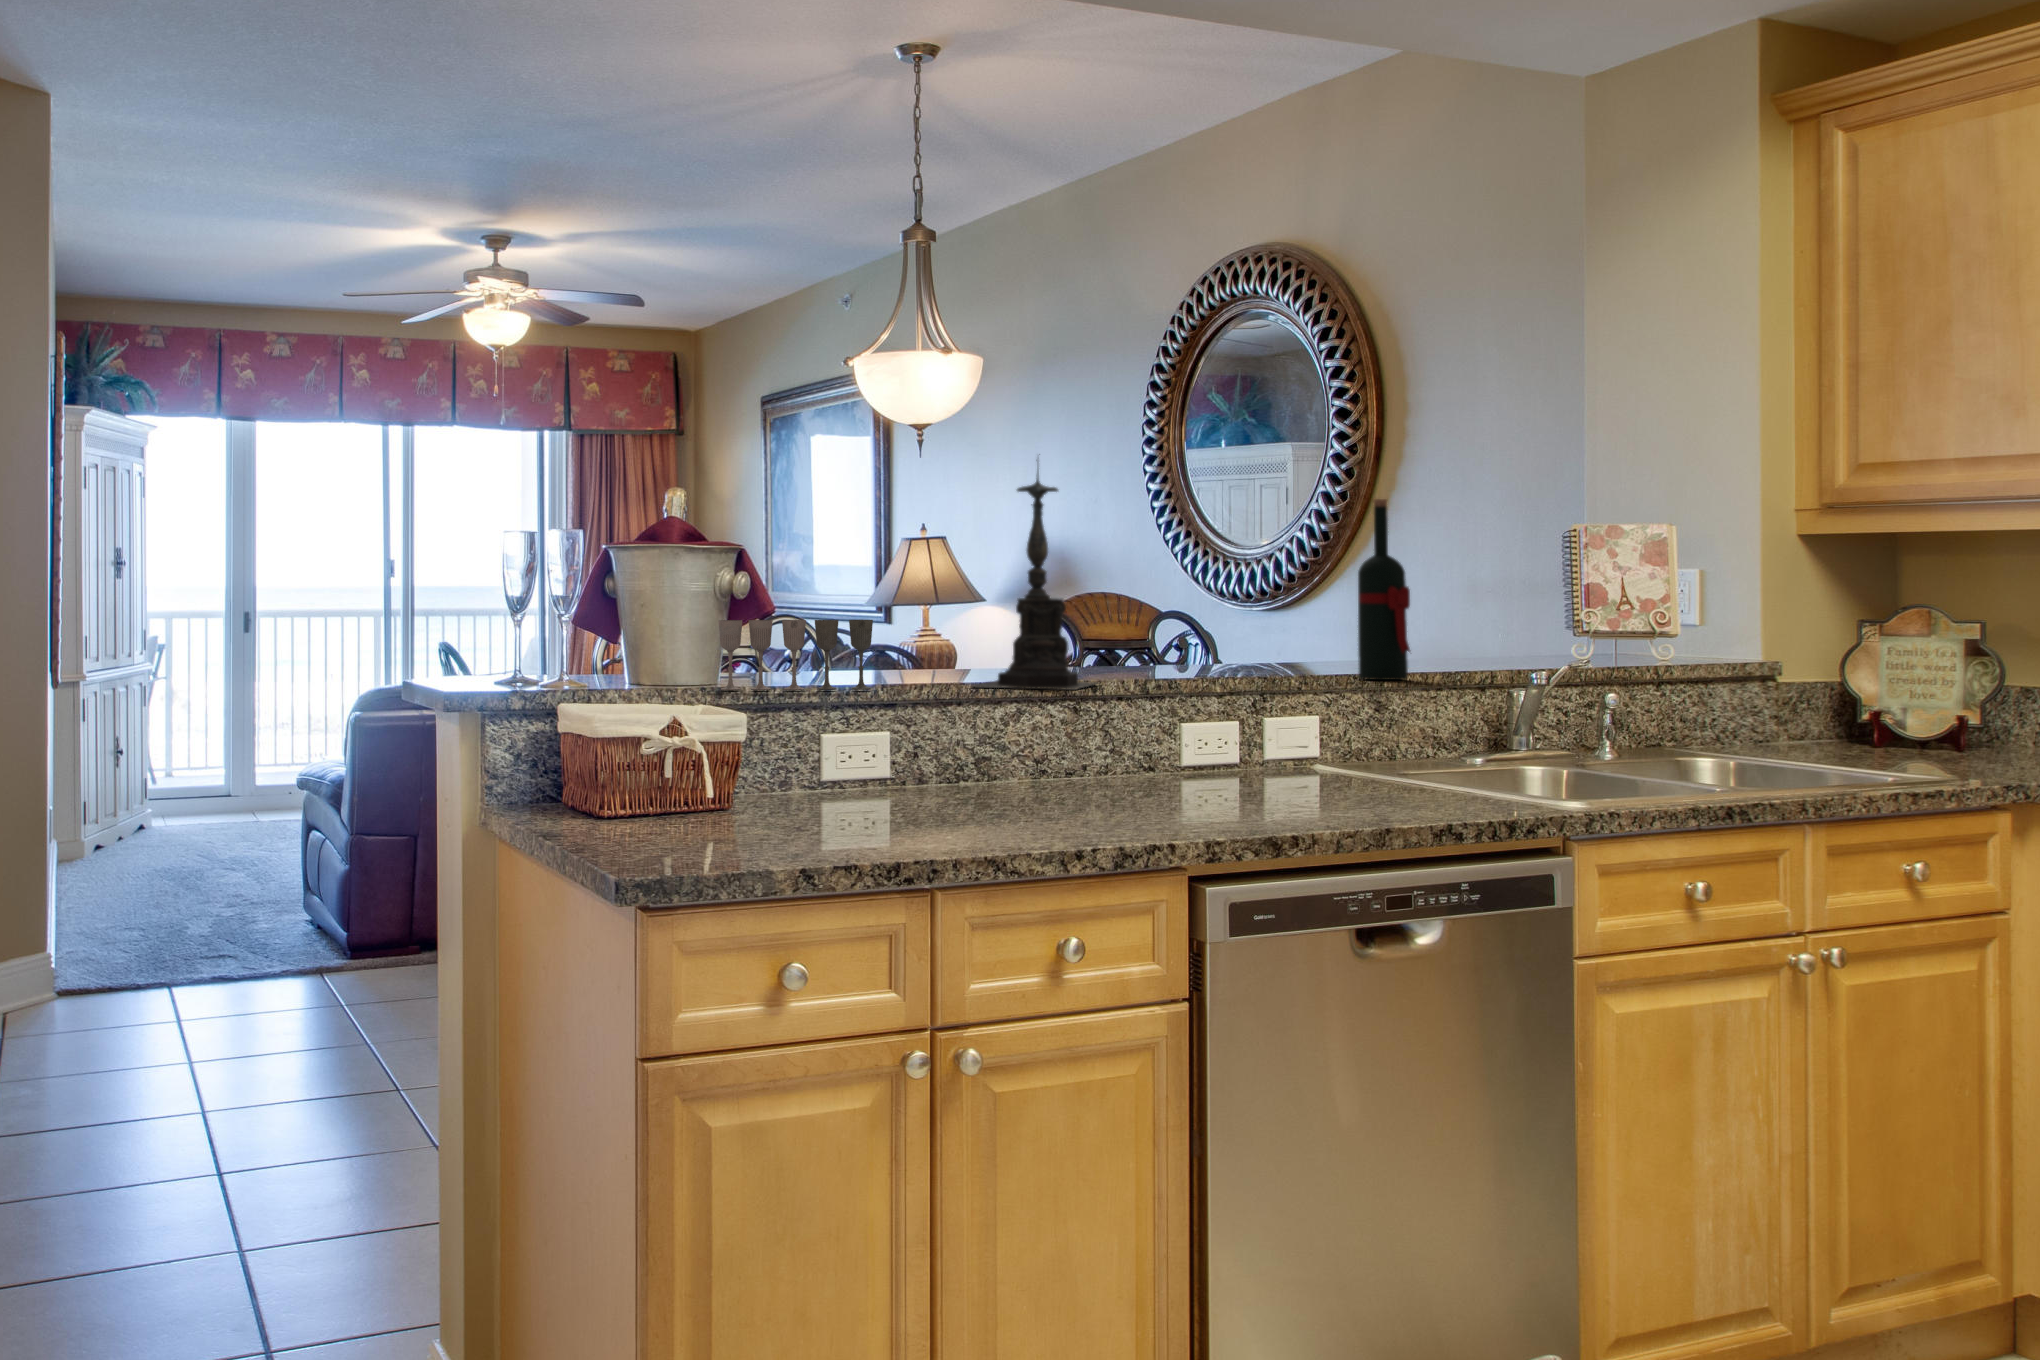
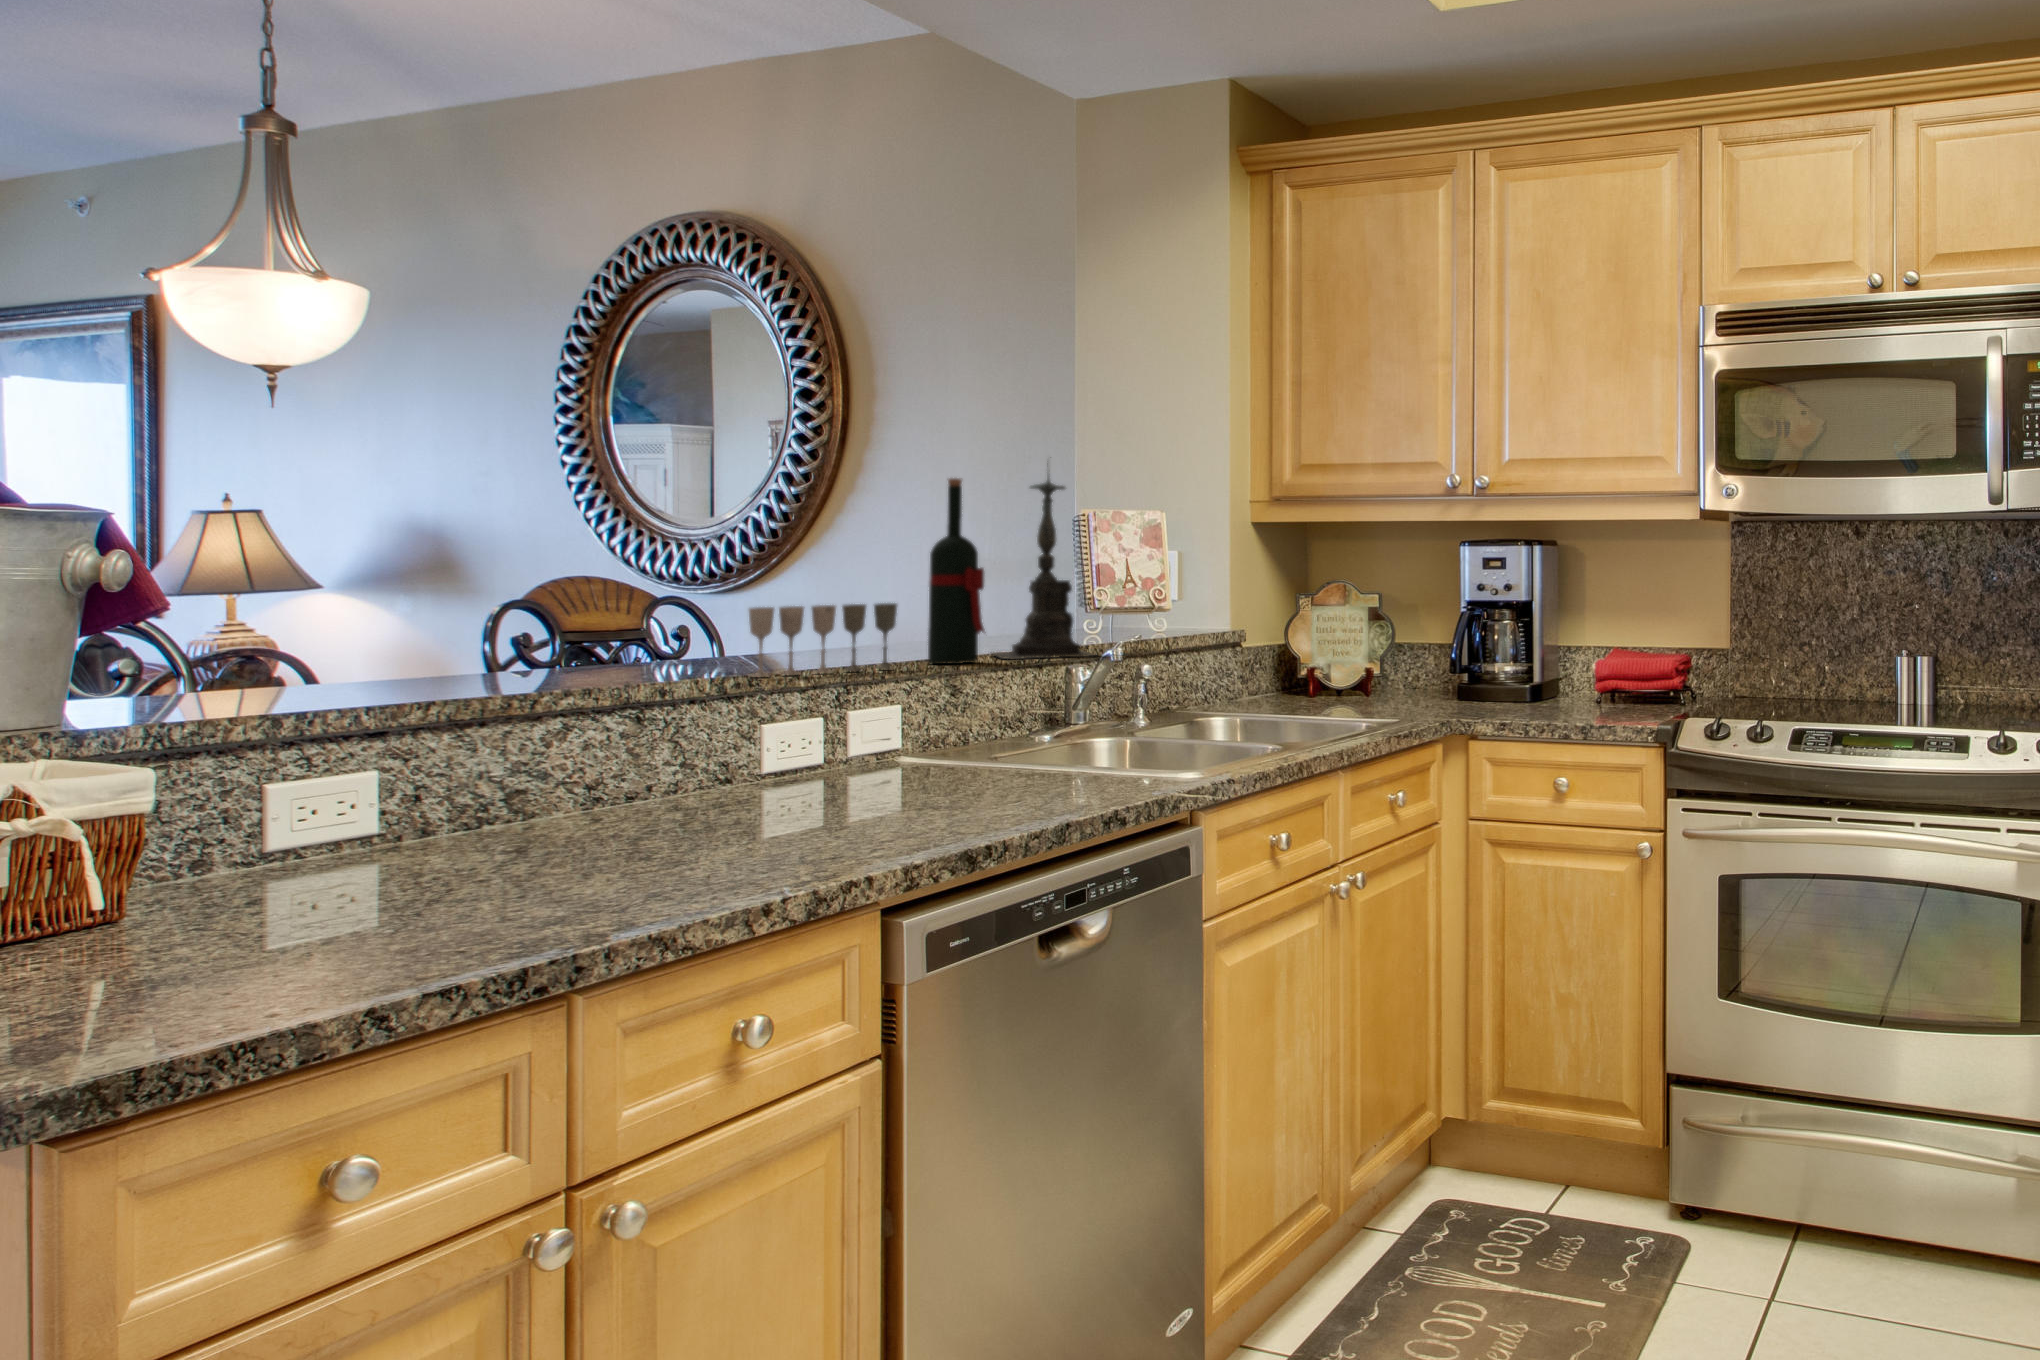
candle holder: present [973,471,1097,690] -> present [994,463,1093,659]
wine glass: present [719,620,873,691] -> present [749,603,897,677]

